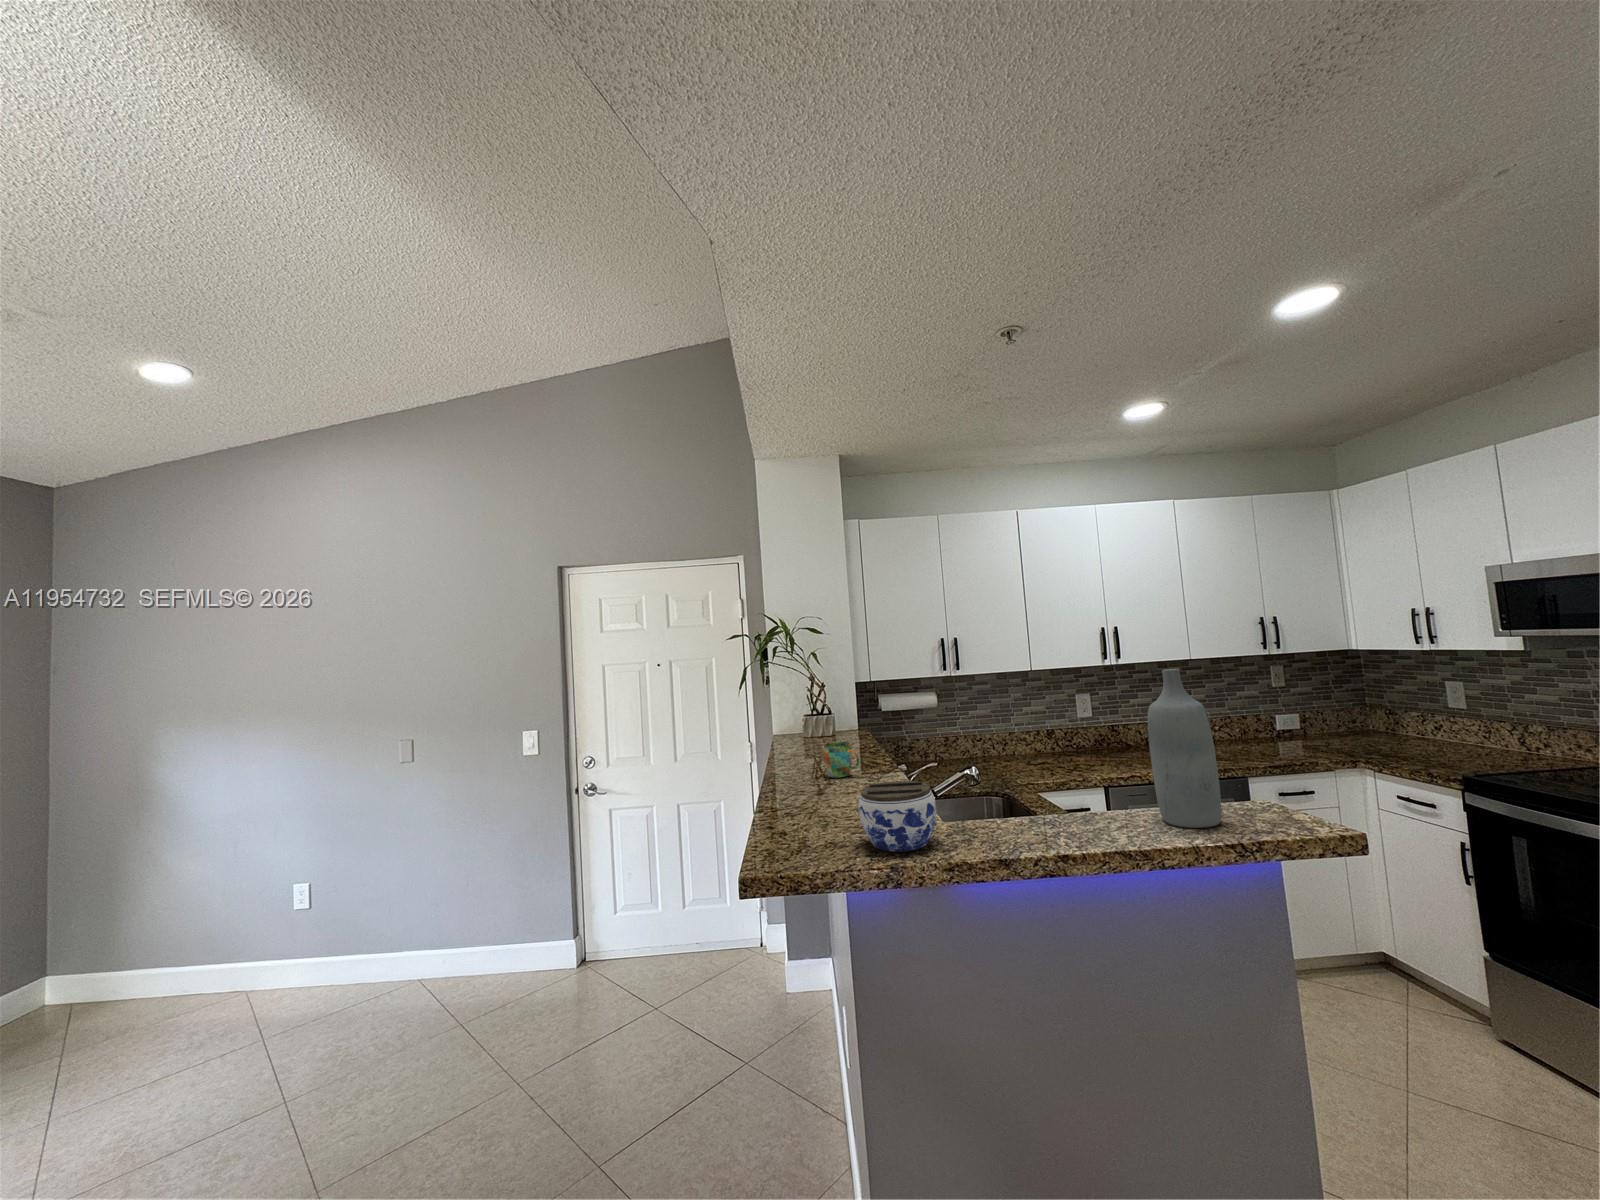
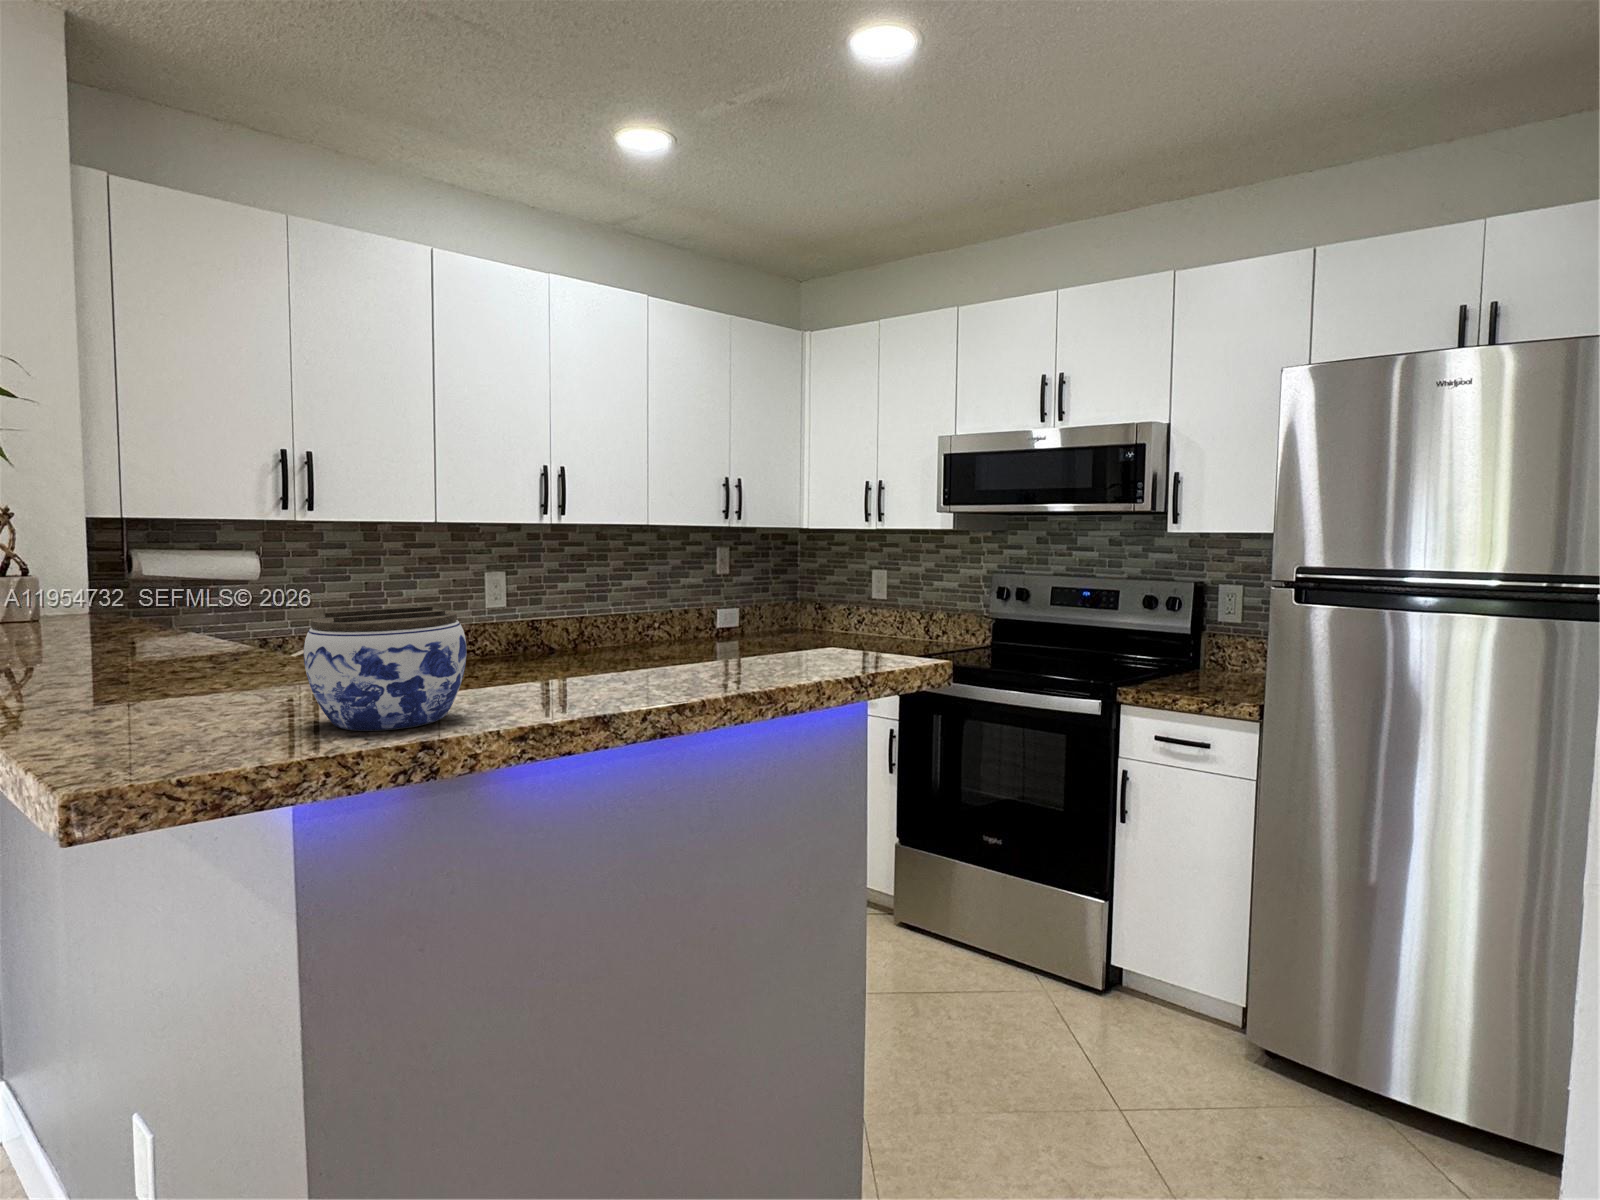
bottle: present [1148,669,1222,828] -> none [745,455,824,672]
mug: present [822,742,860,778] -> none [83,597,179,667]

